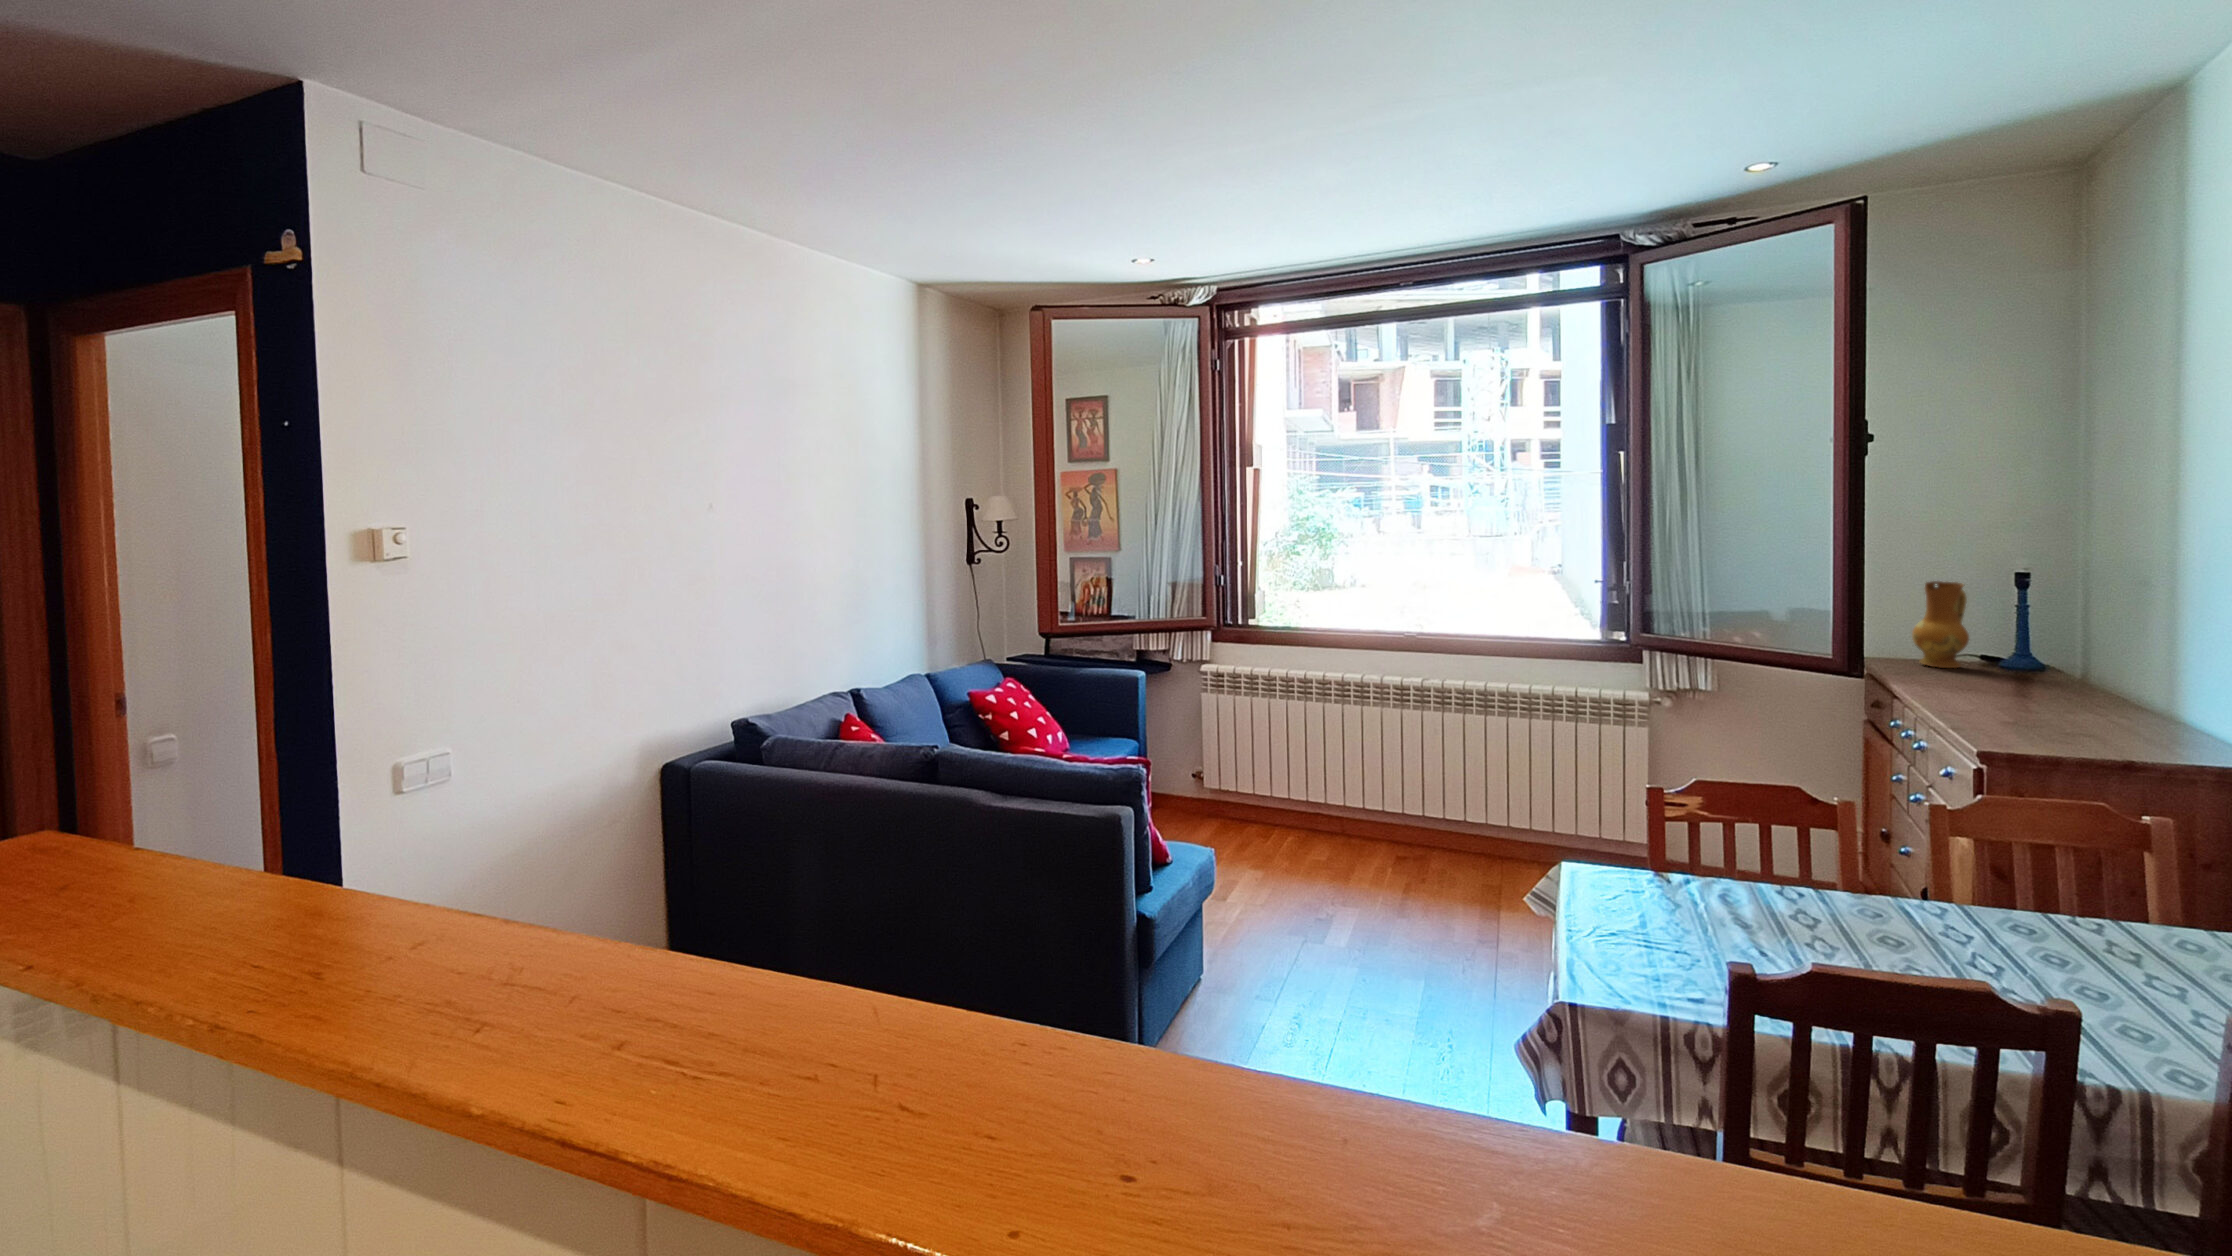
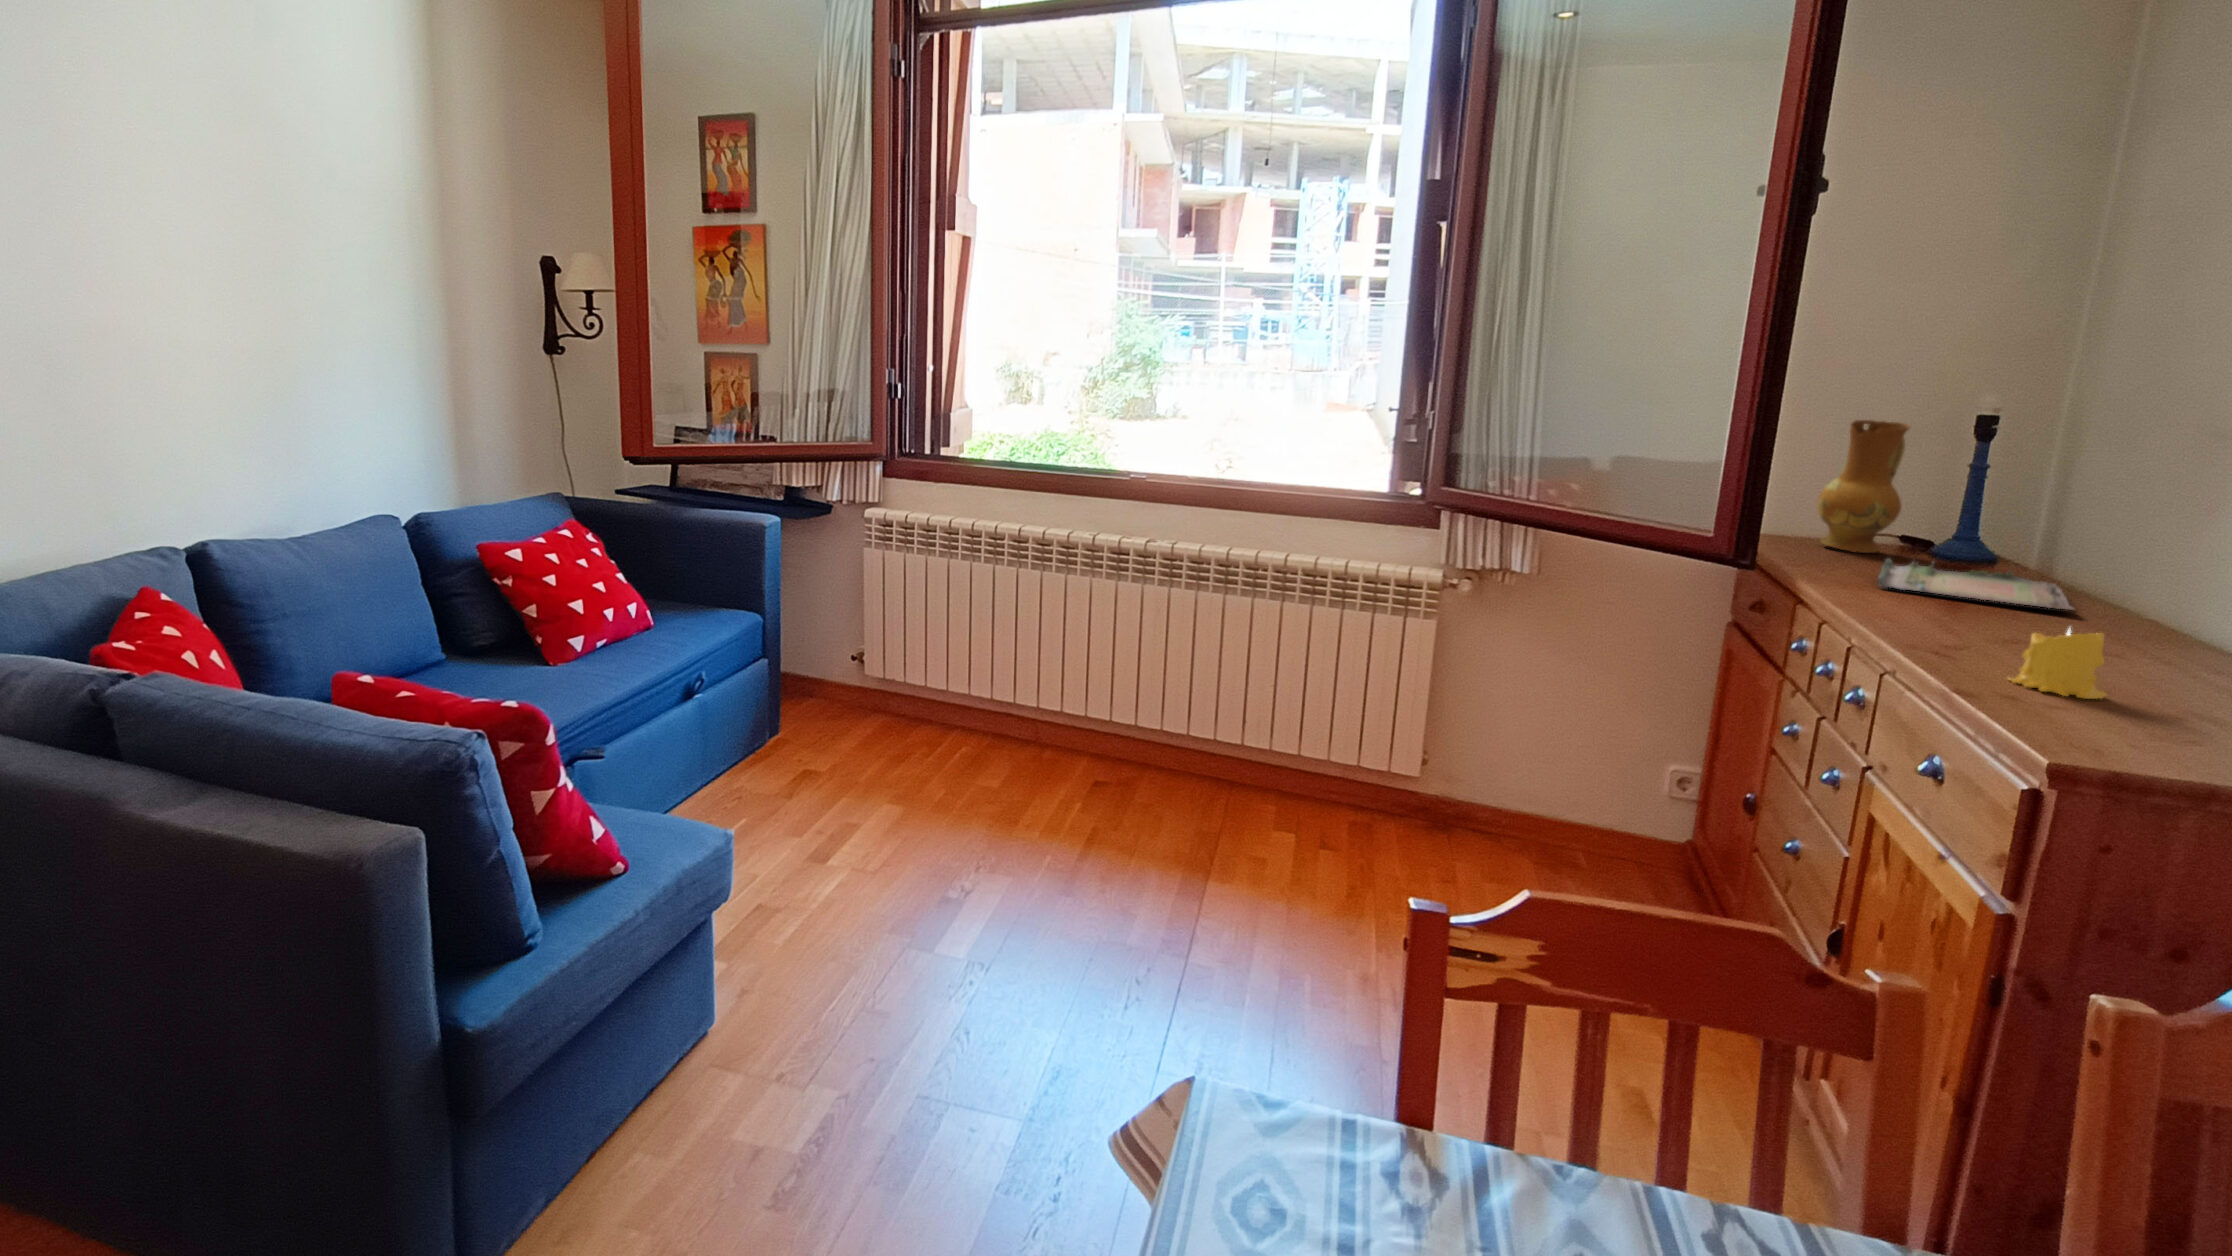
tray: none [1943,670,2069,698] -> present [1878,558,2073,610]
candle: none [1989,701,2040,739] -> present [2009,629,2107,699]

